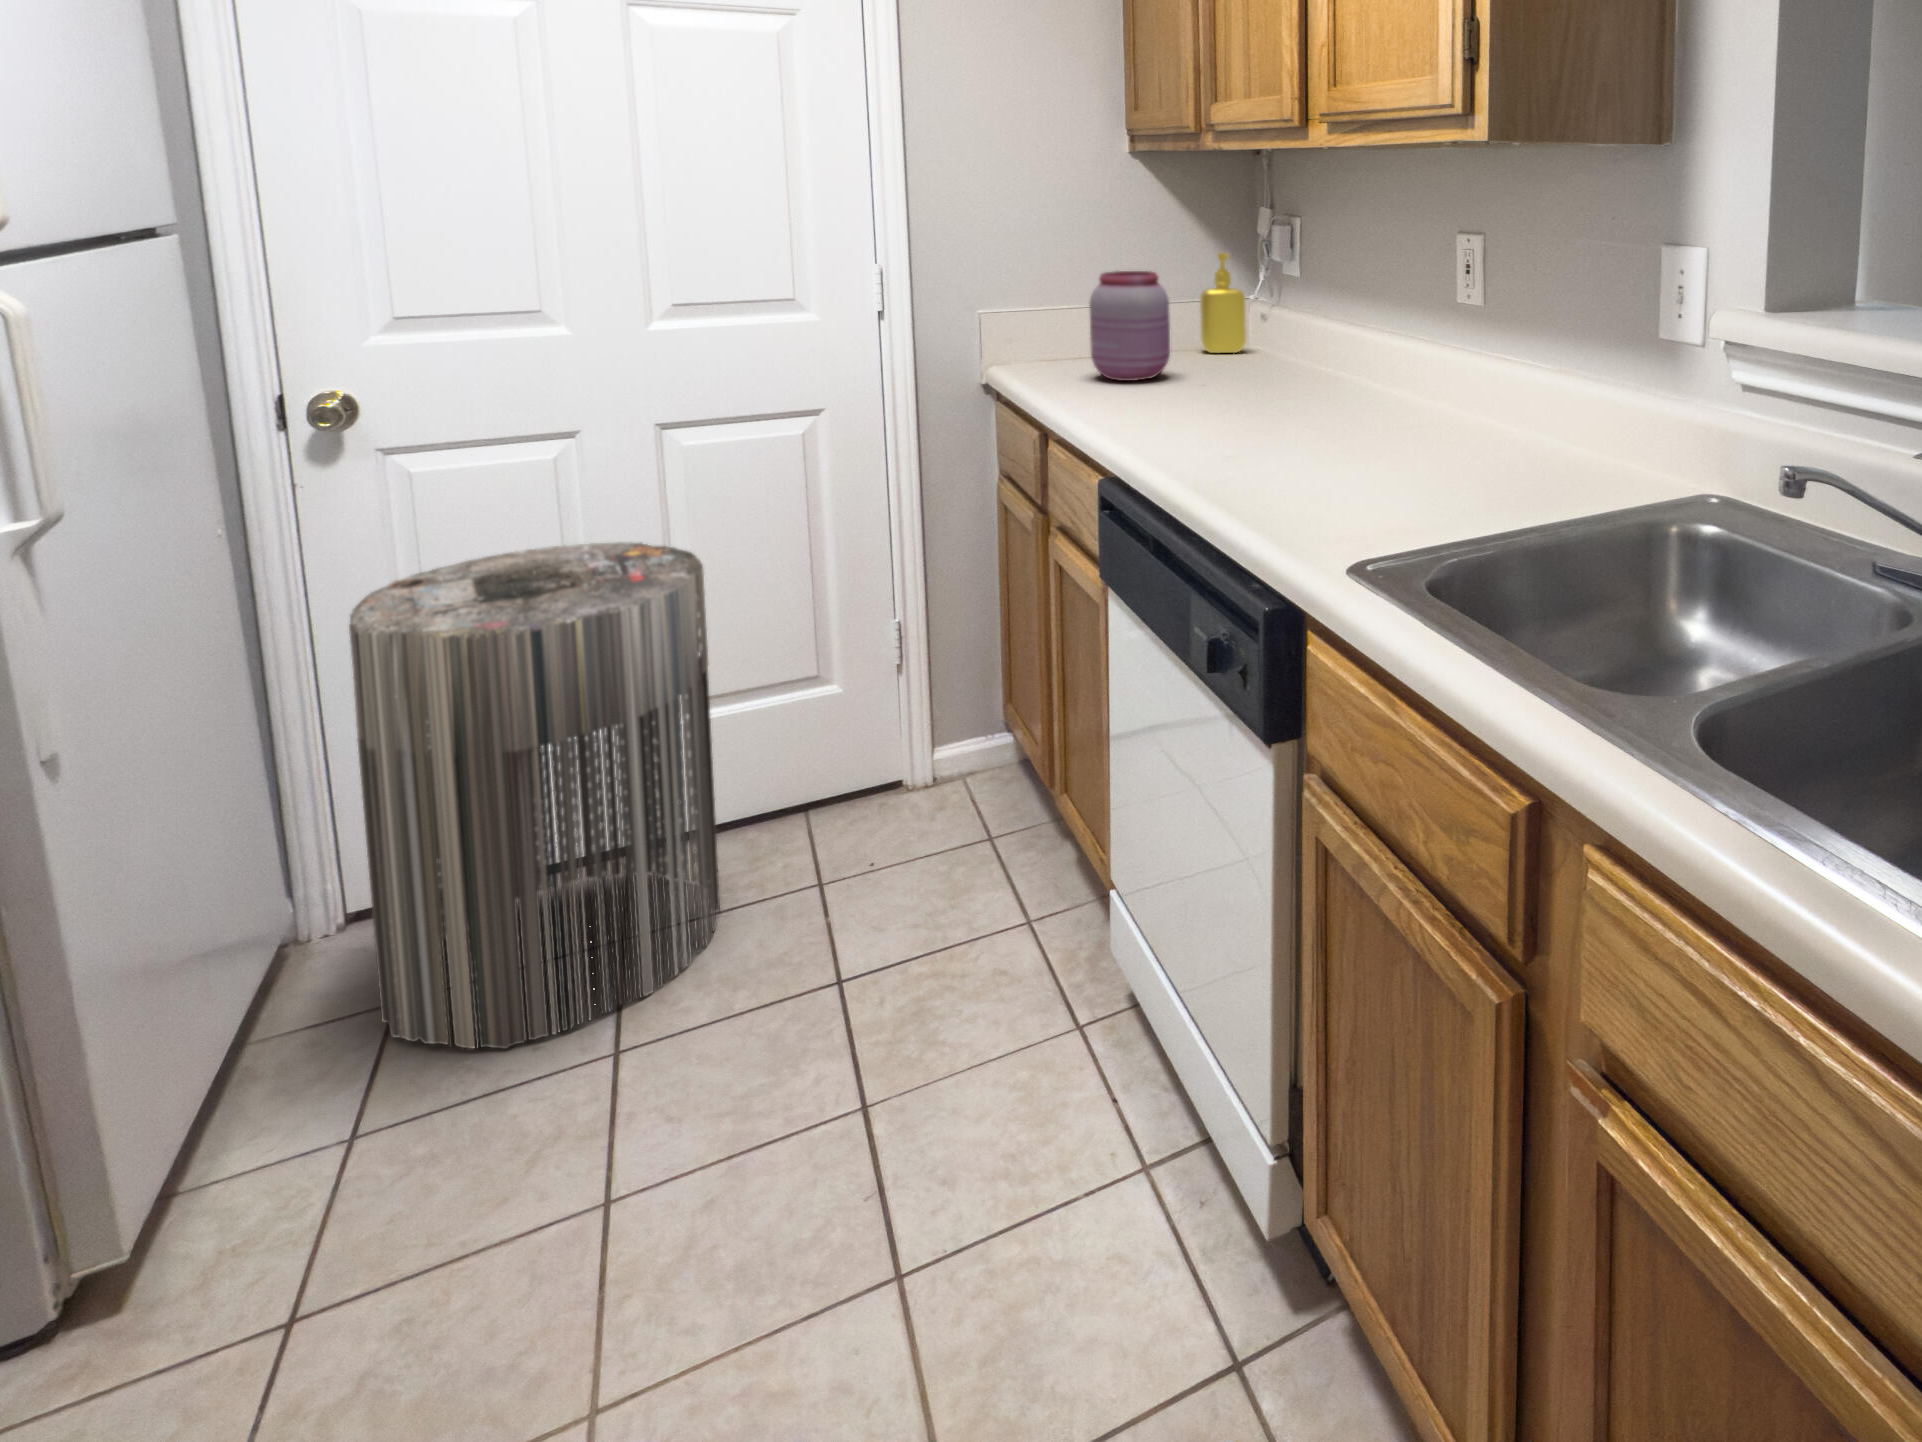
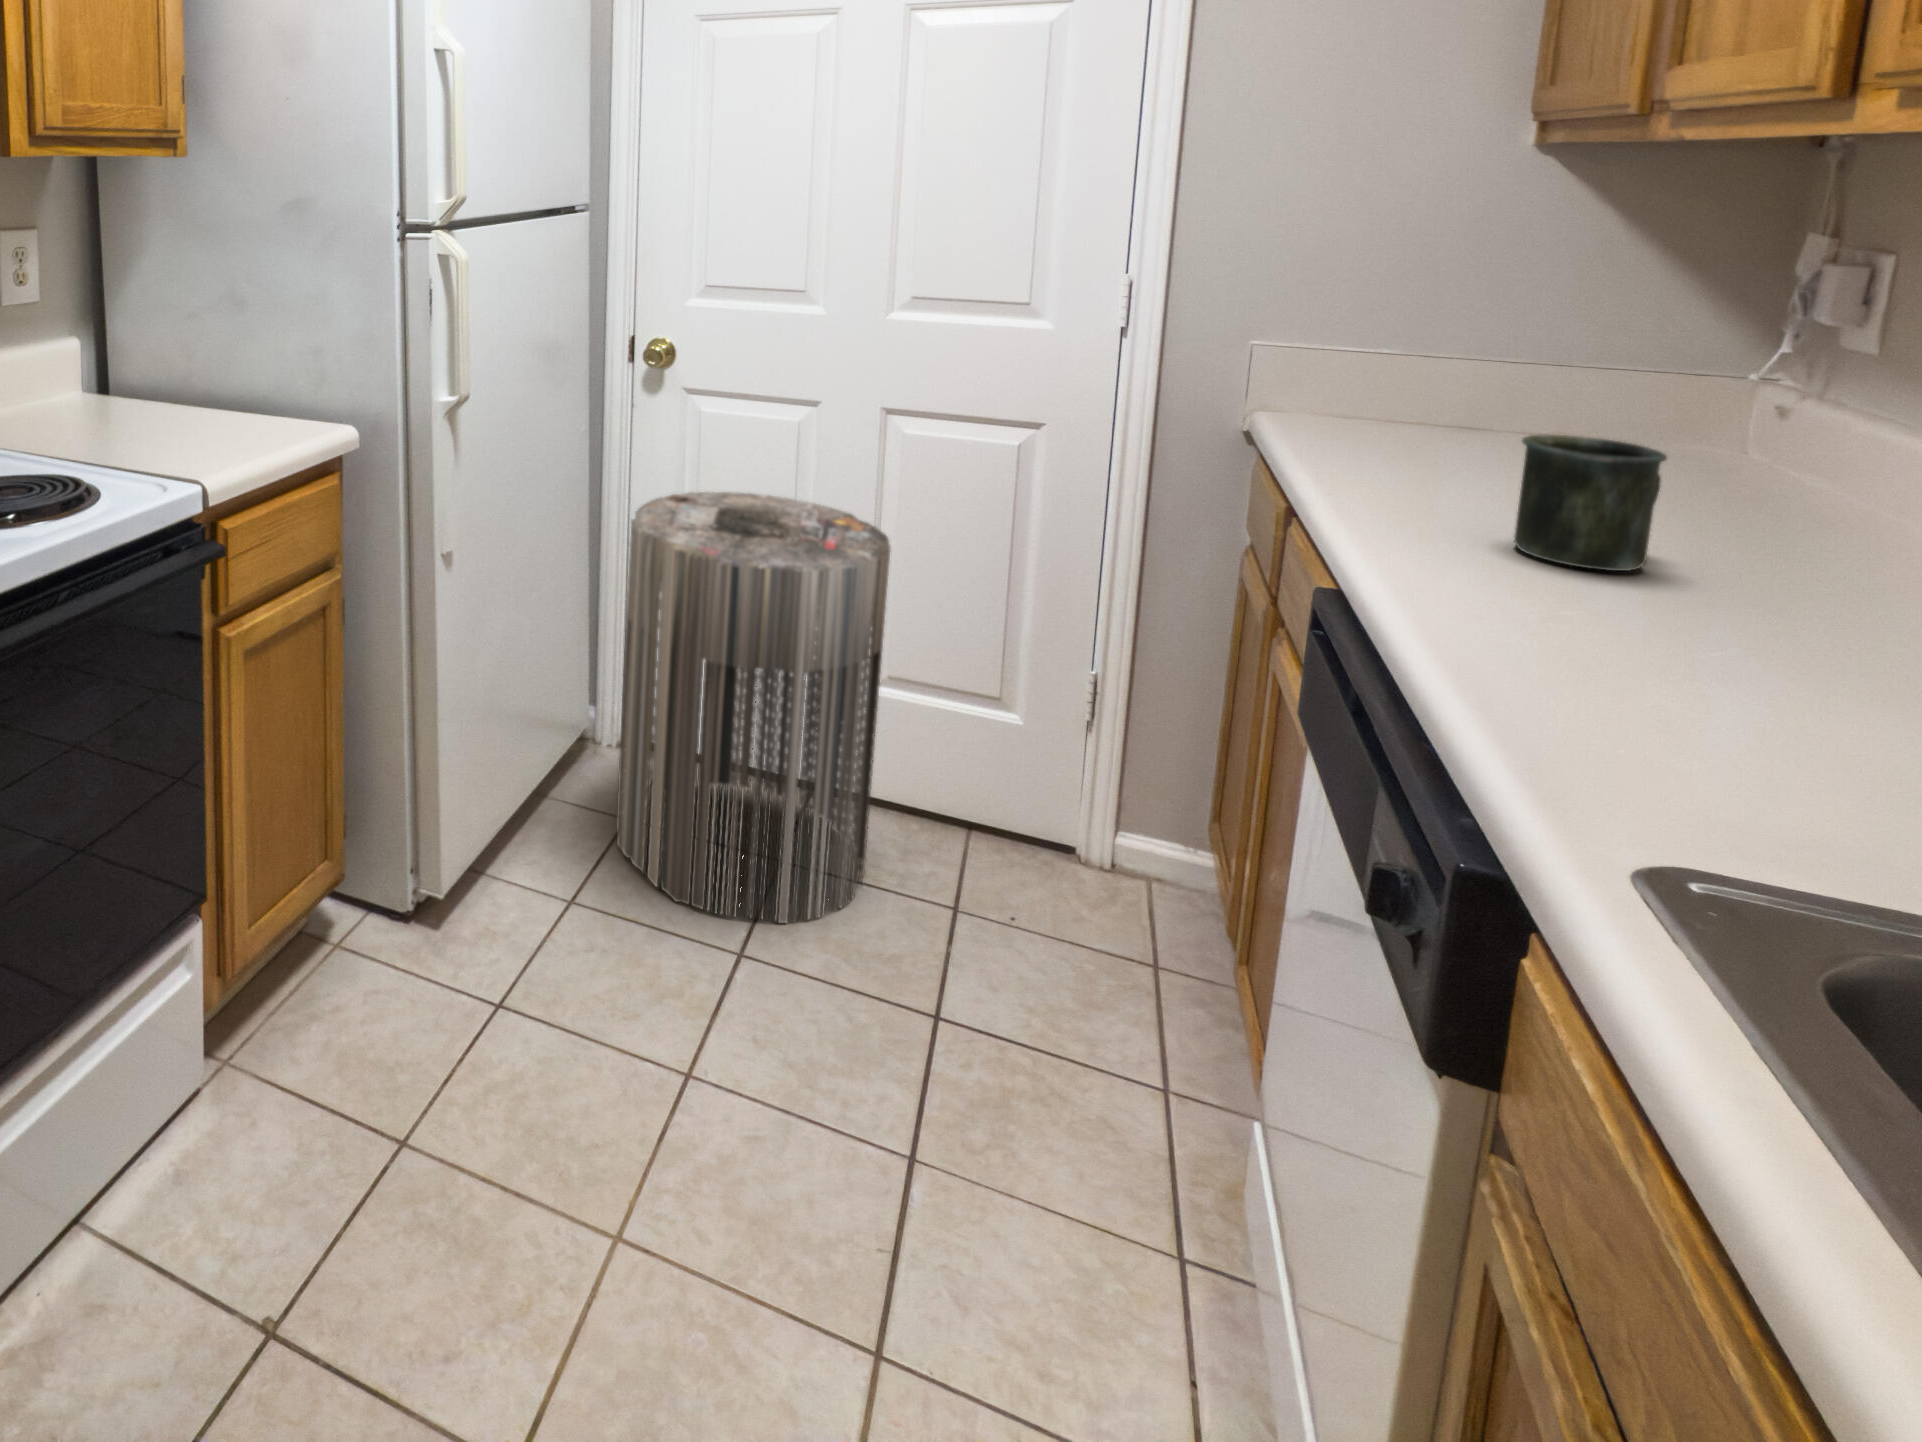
soap dispenser: present [1200,253,1246,353] -> none [1624,301,1730,460]
jar: present [1089,271,1170,381] -> none [1391,312,1542,470]
mug: none [1190,341,1259,424] -> present [1514,434,1667,571]

